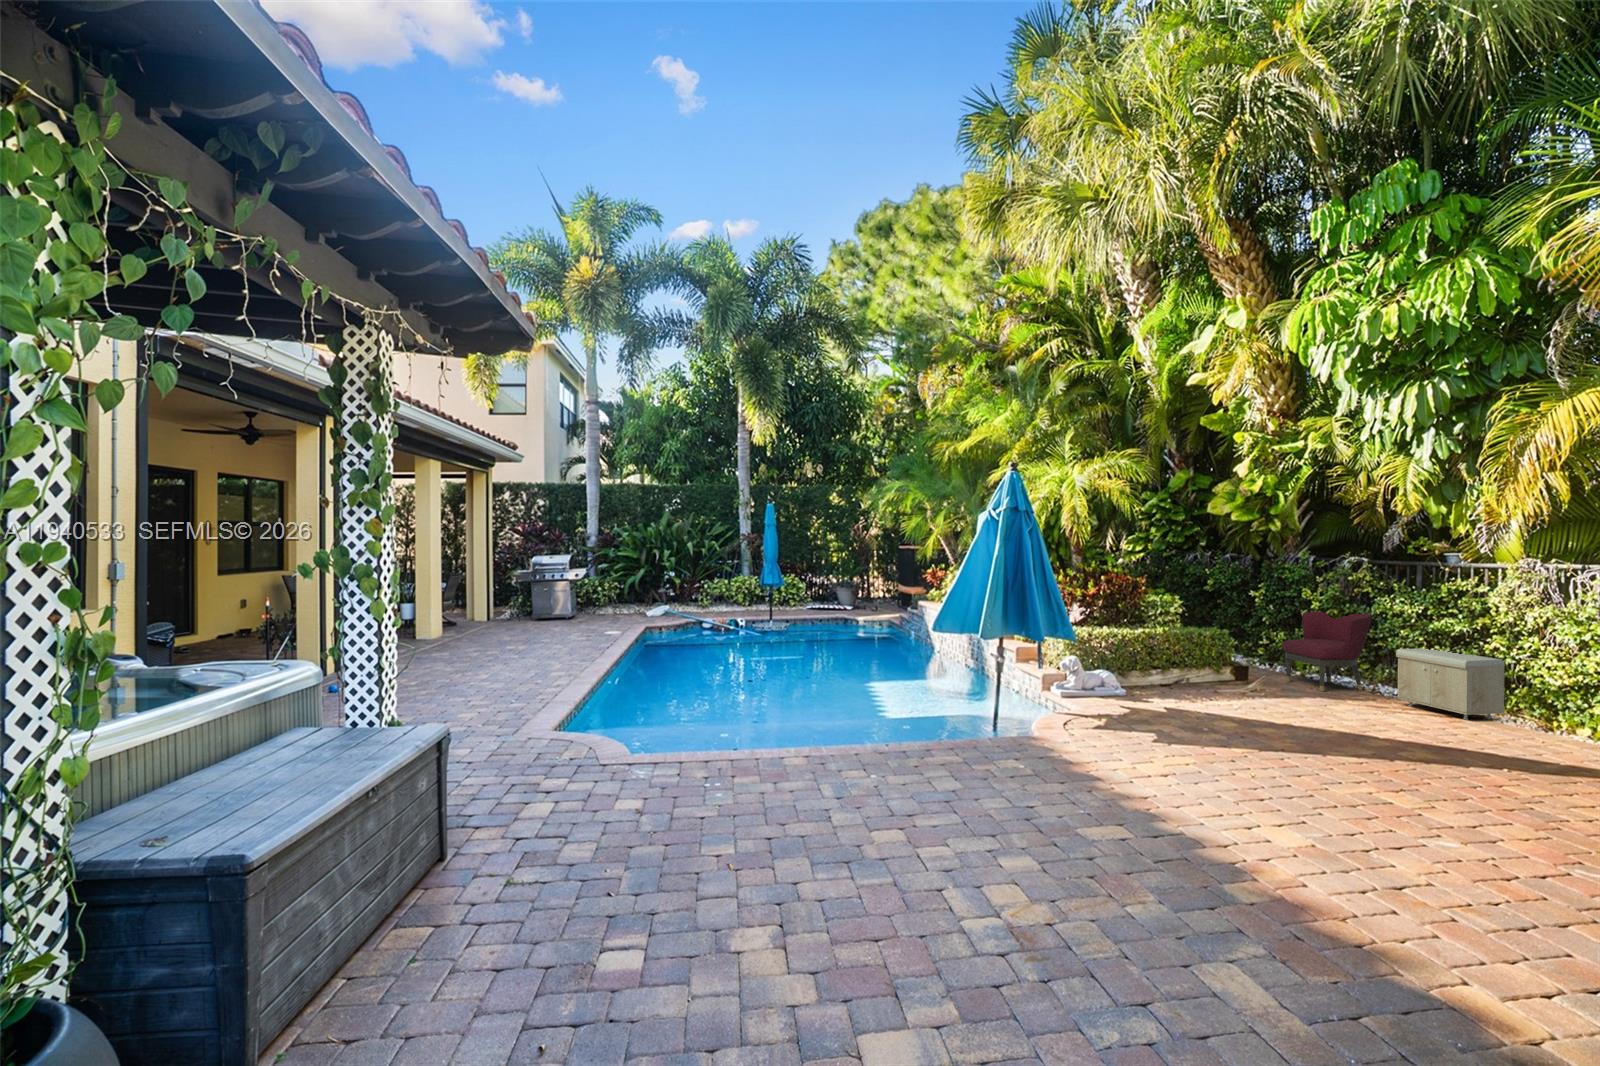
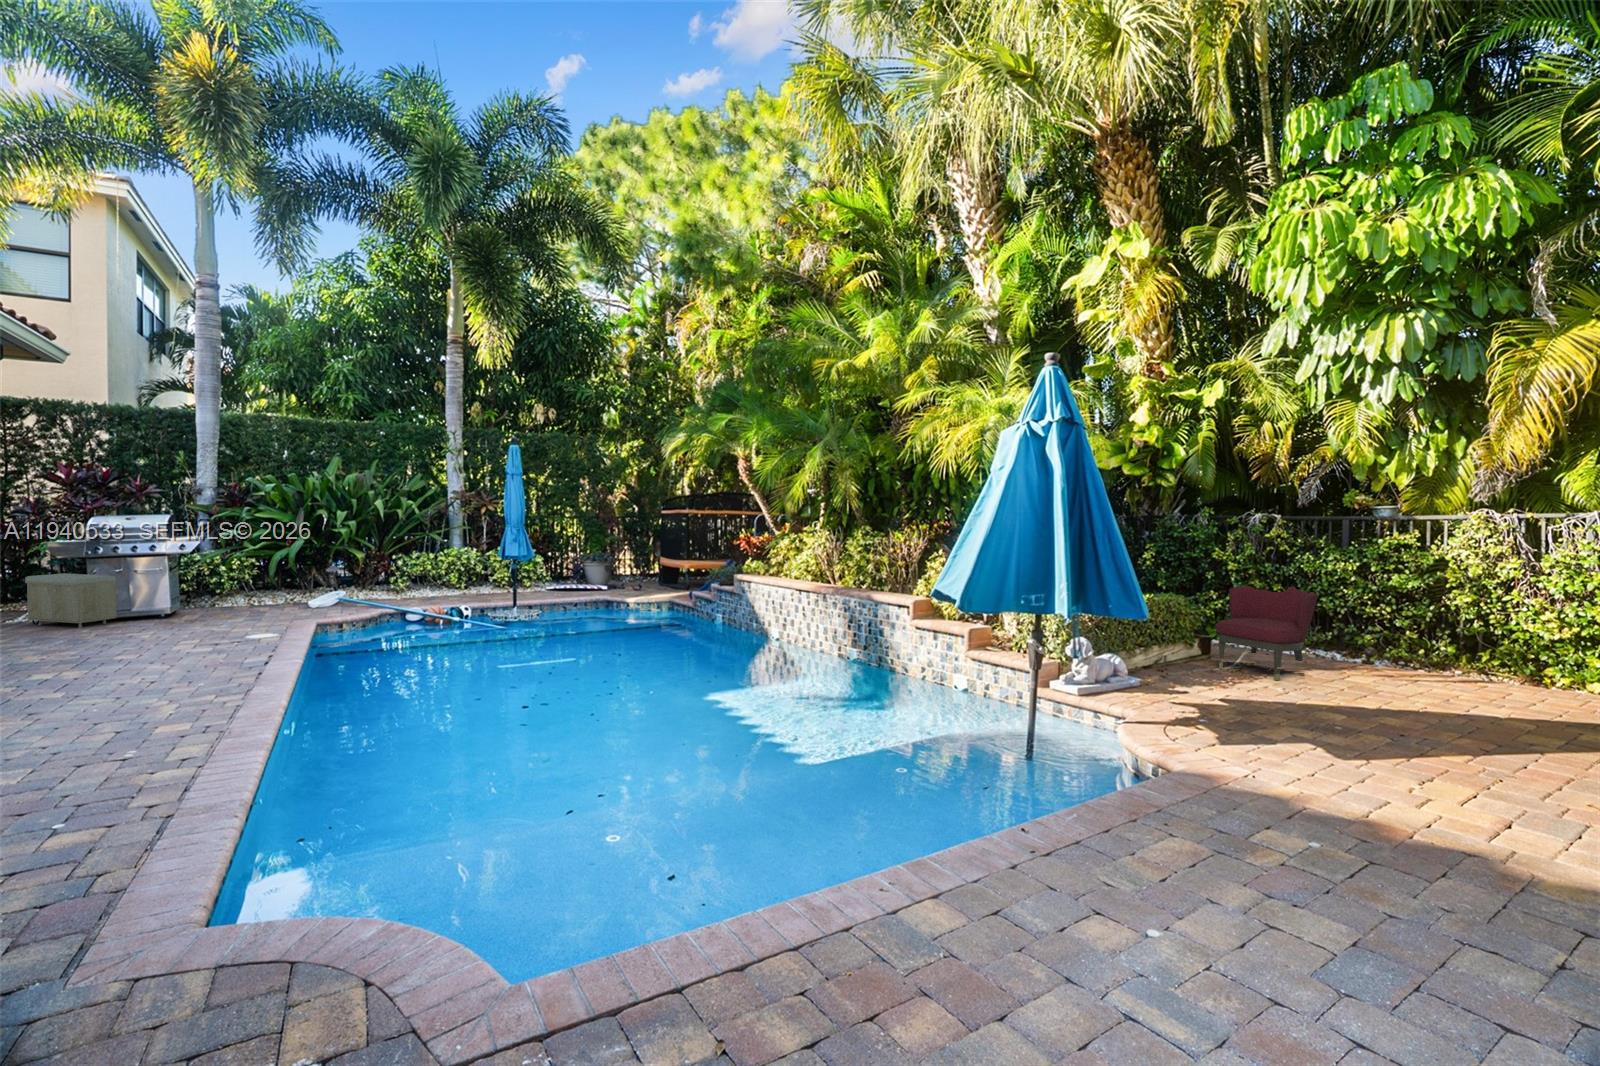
storage bench: present [1396,648,1504,720] -> present [25,573,116,627]

